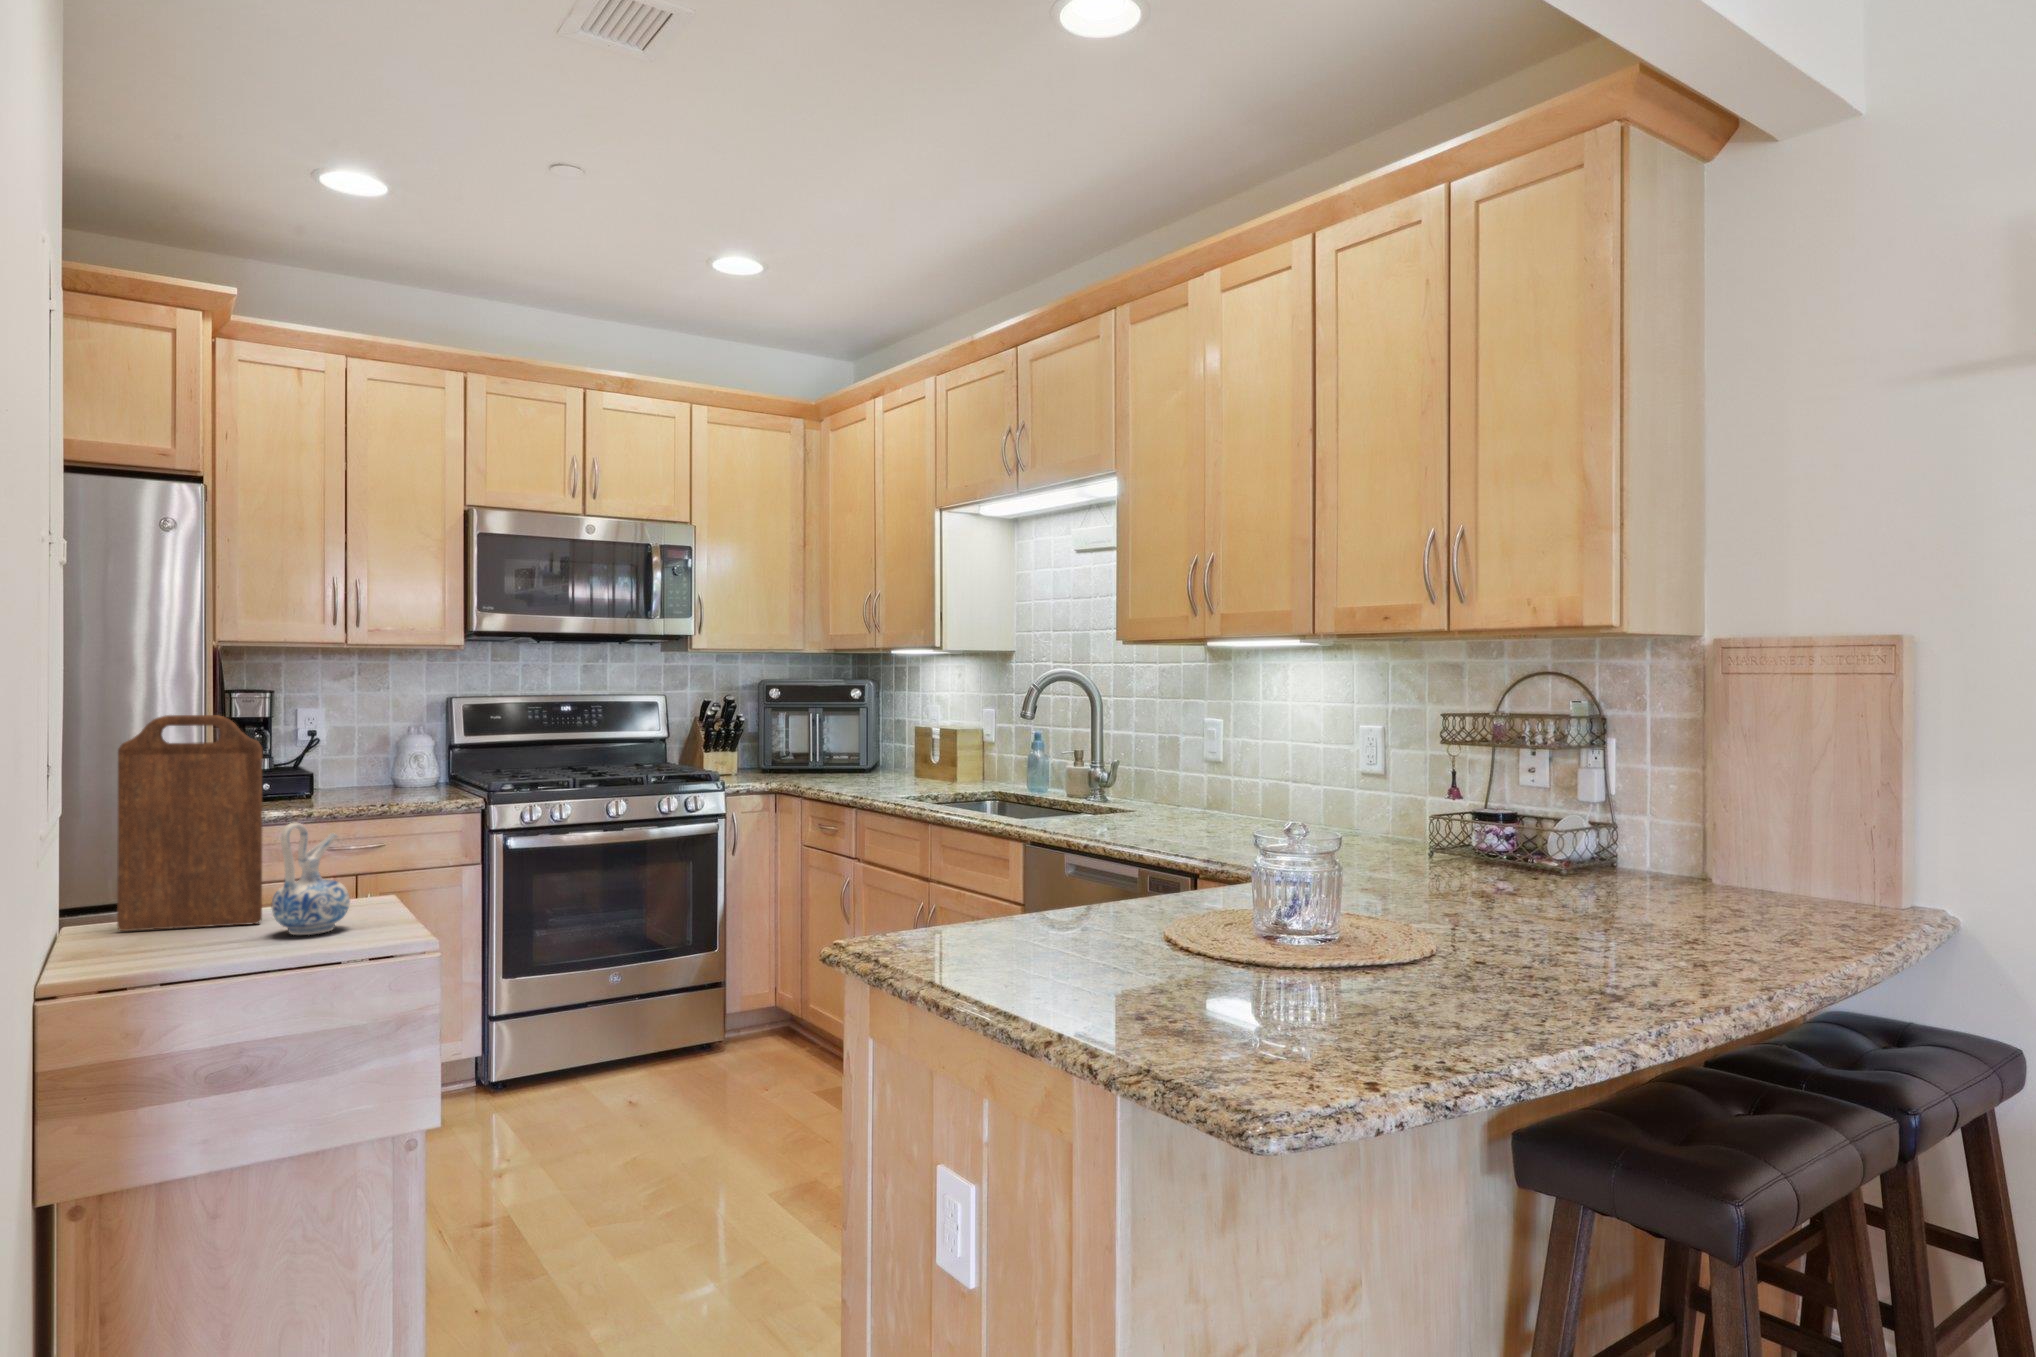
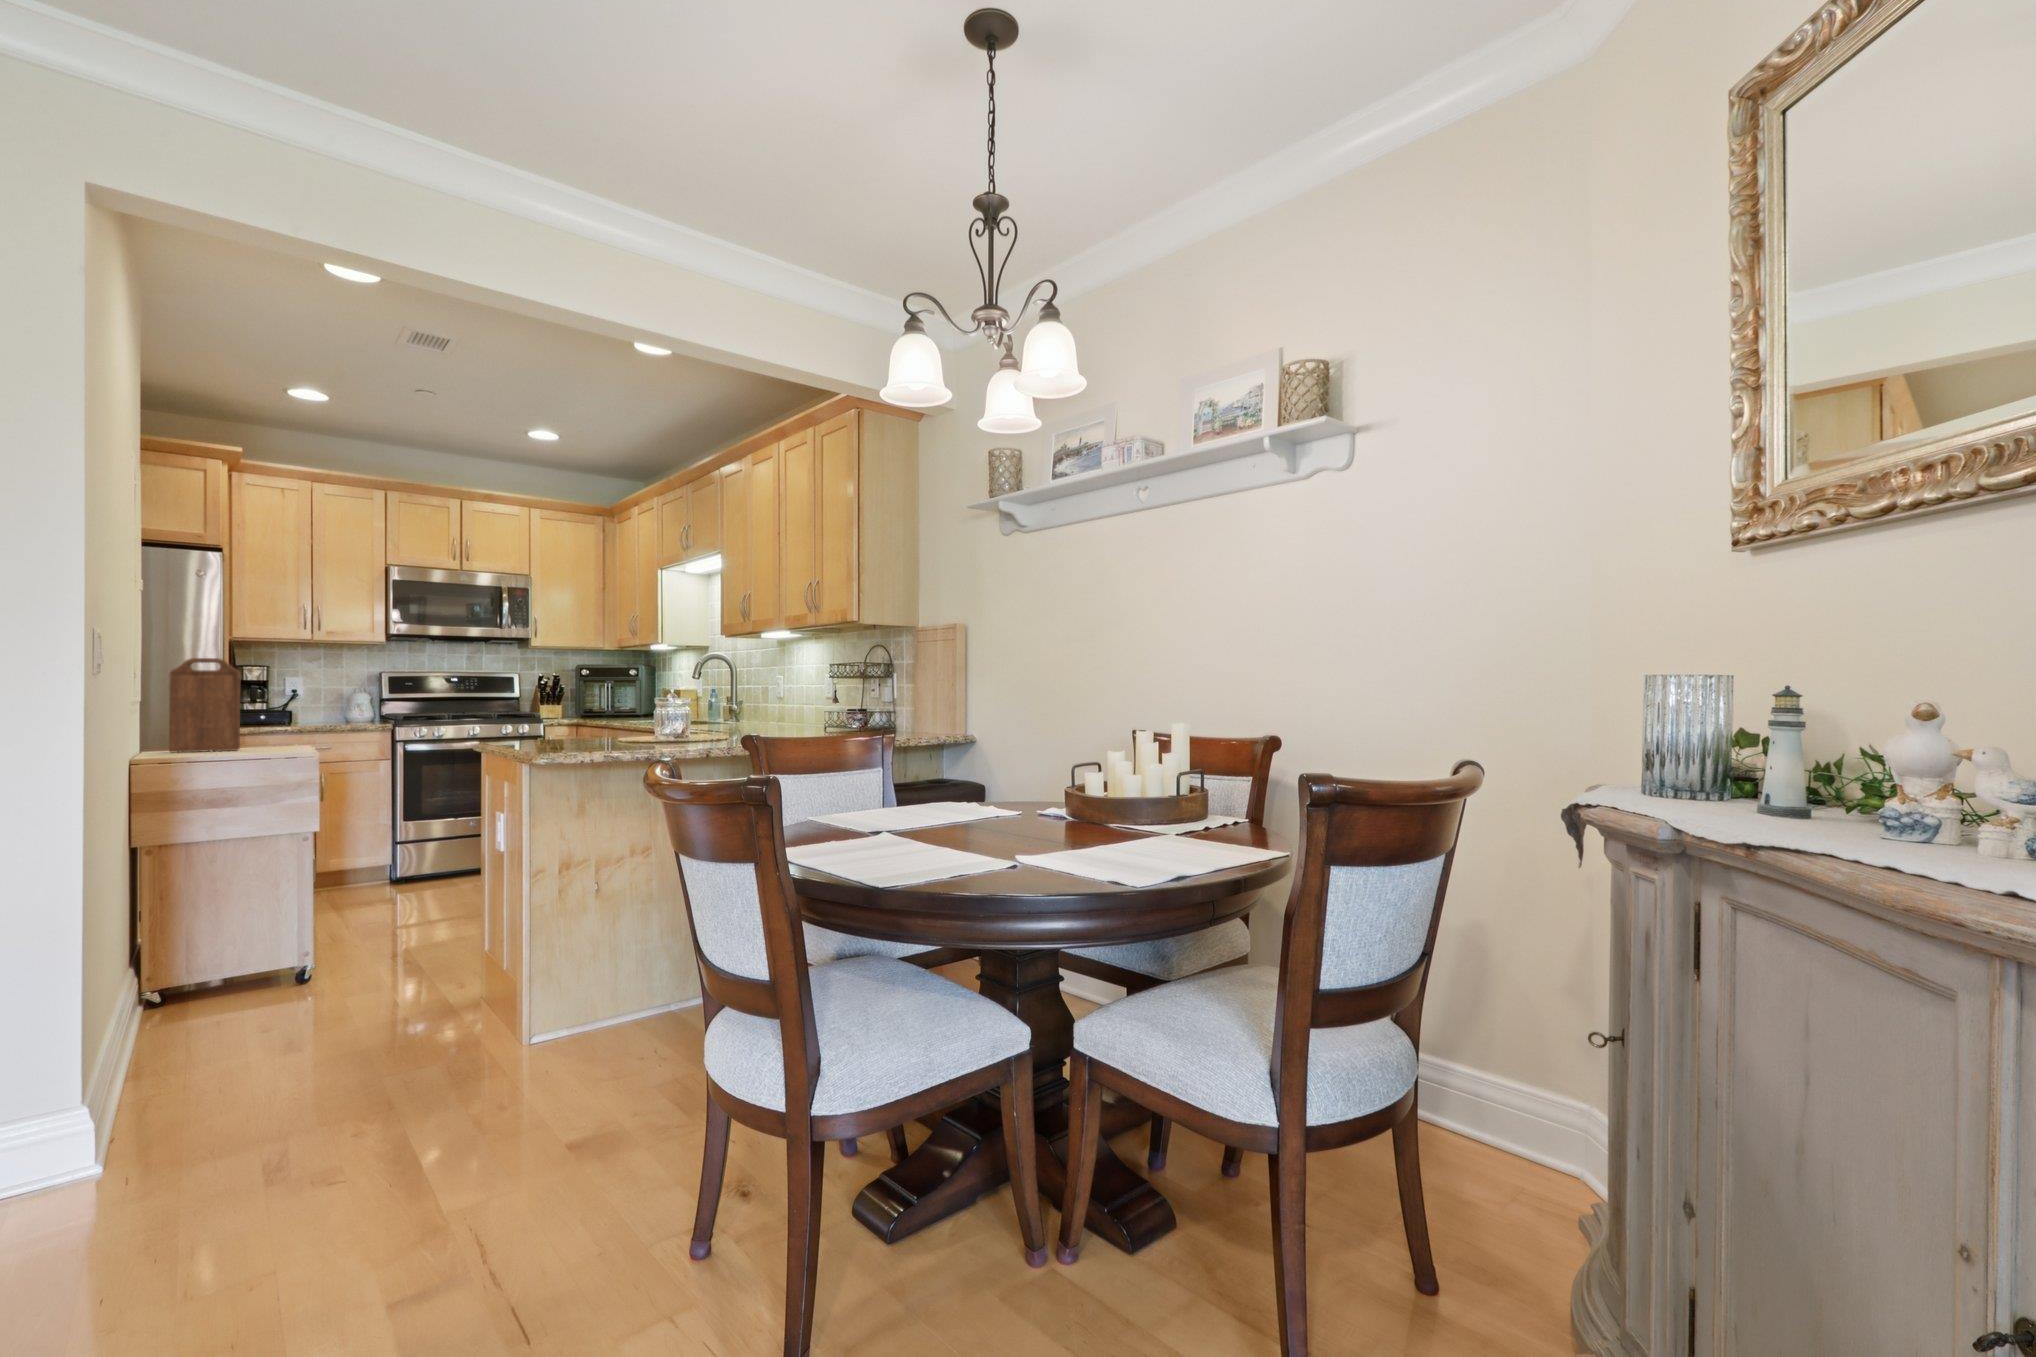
ceramic pitcher: present [272,823,350,935] -> none [242,703,281,751]

